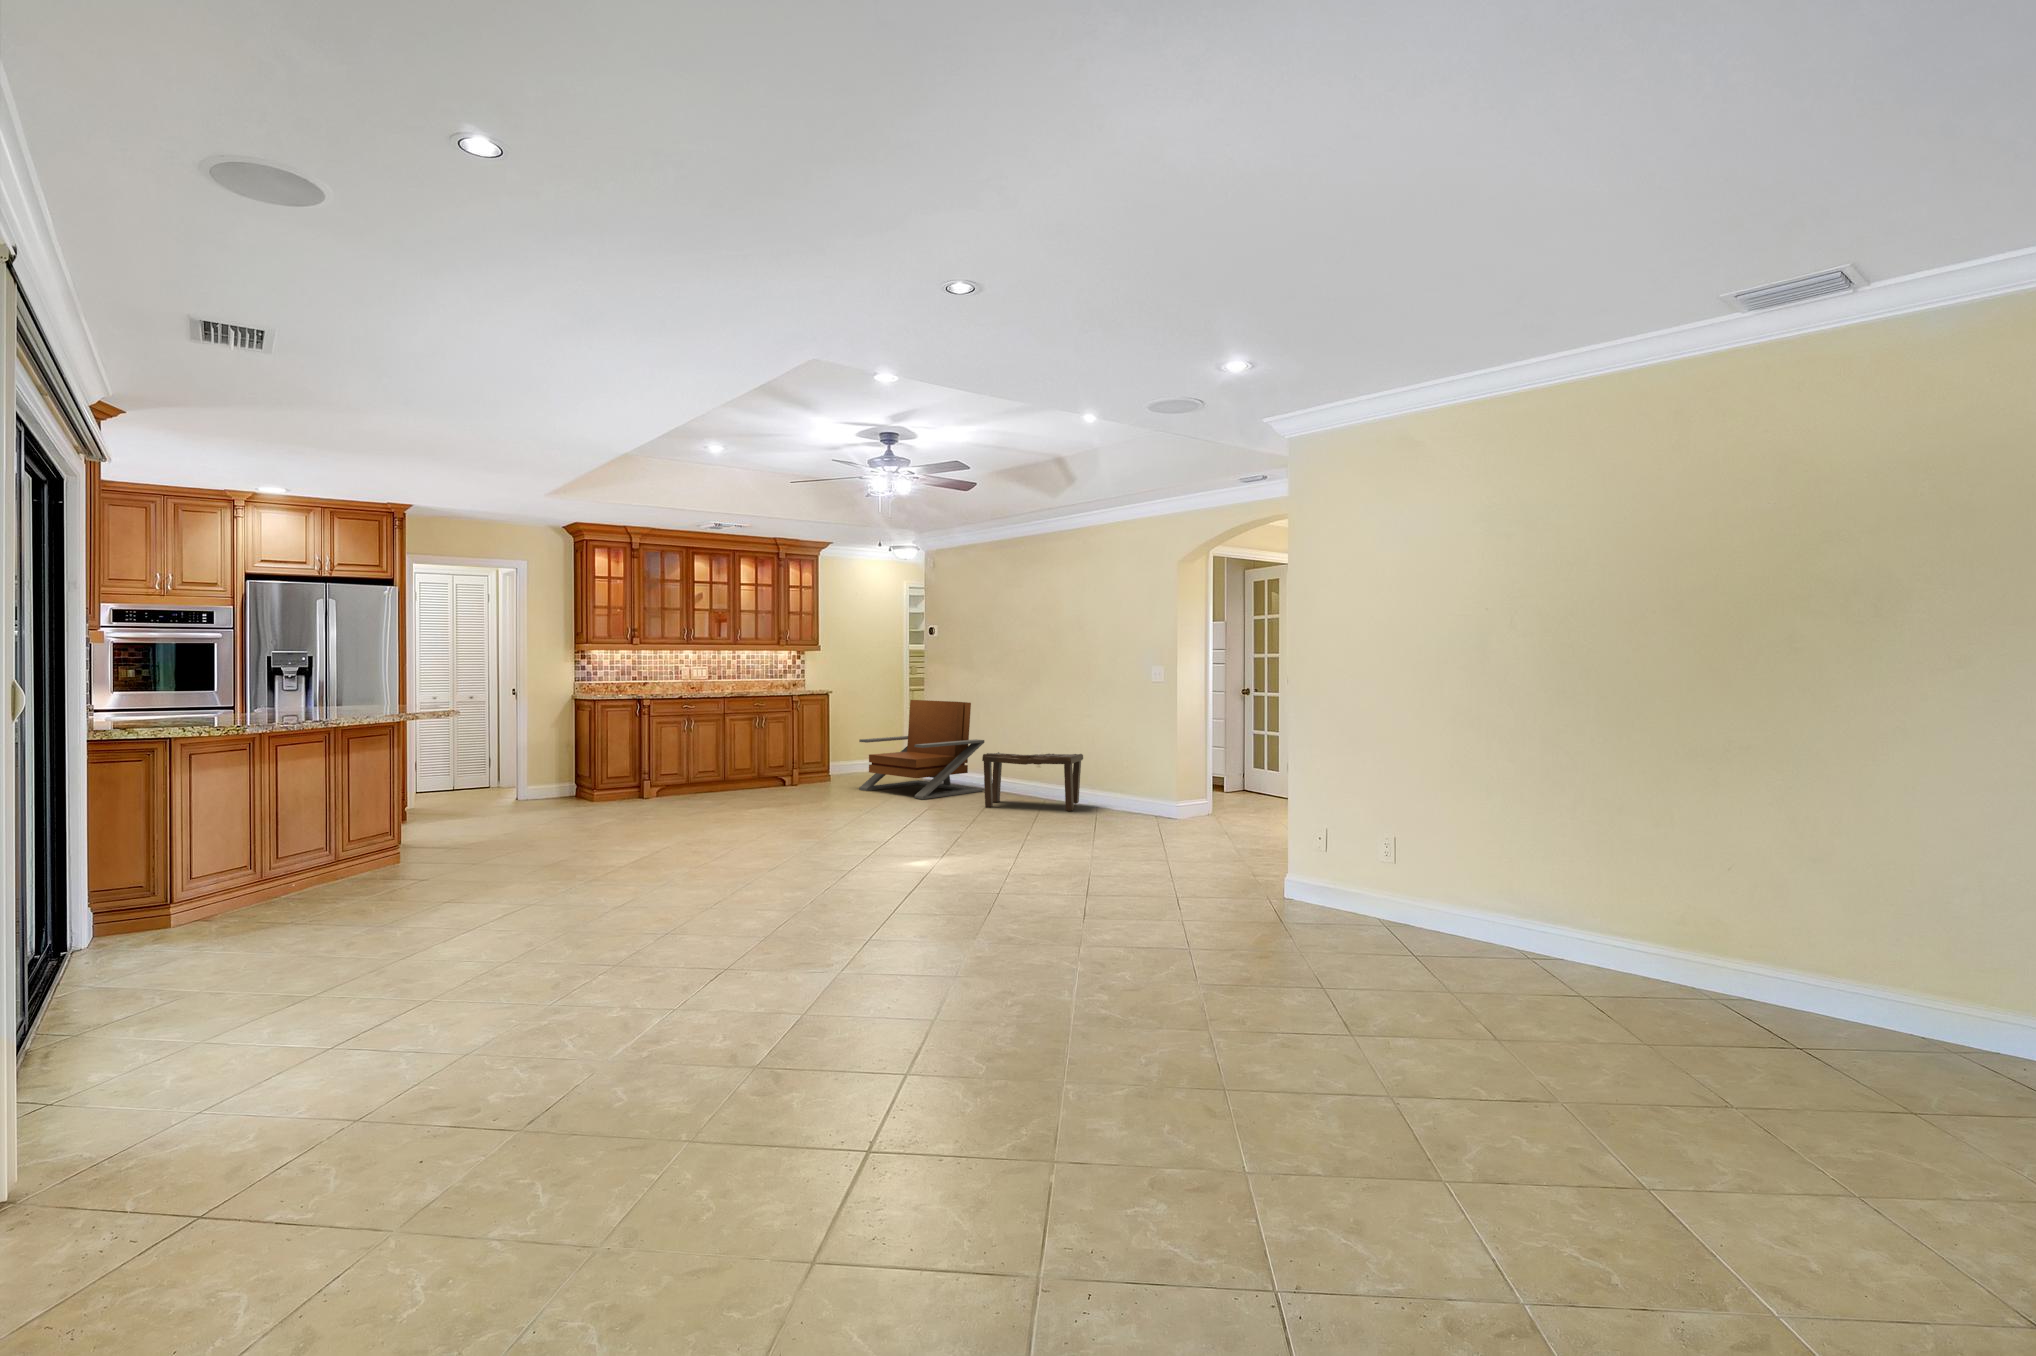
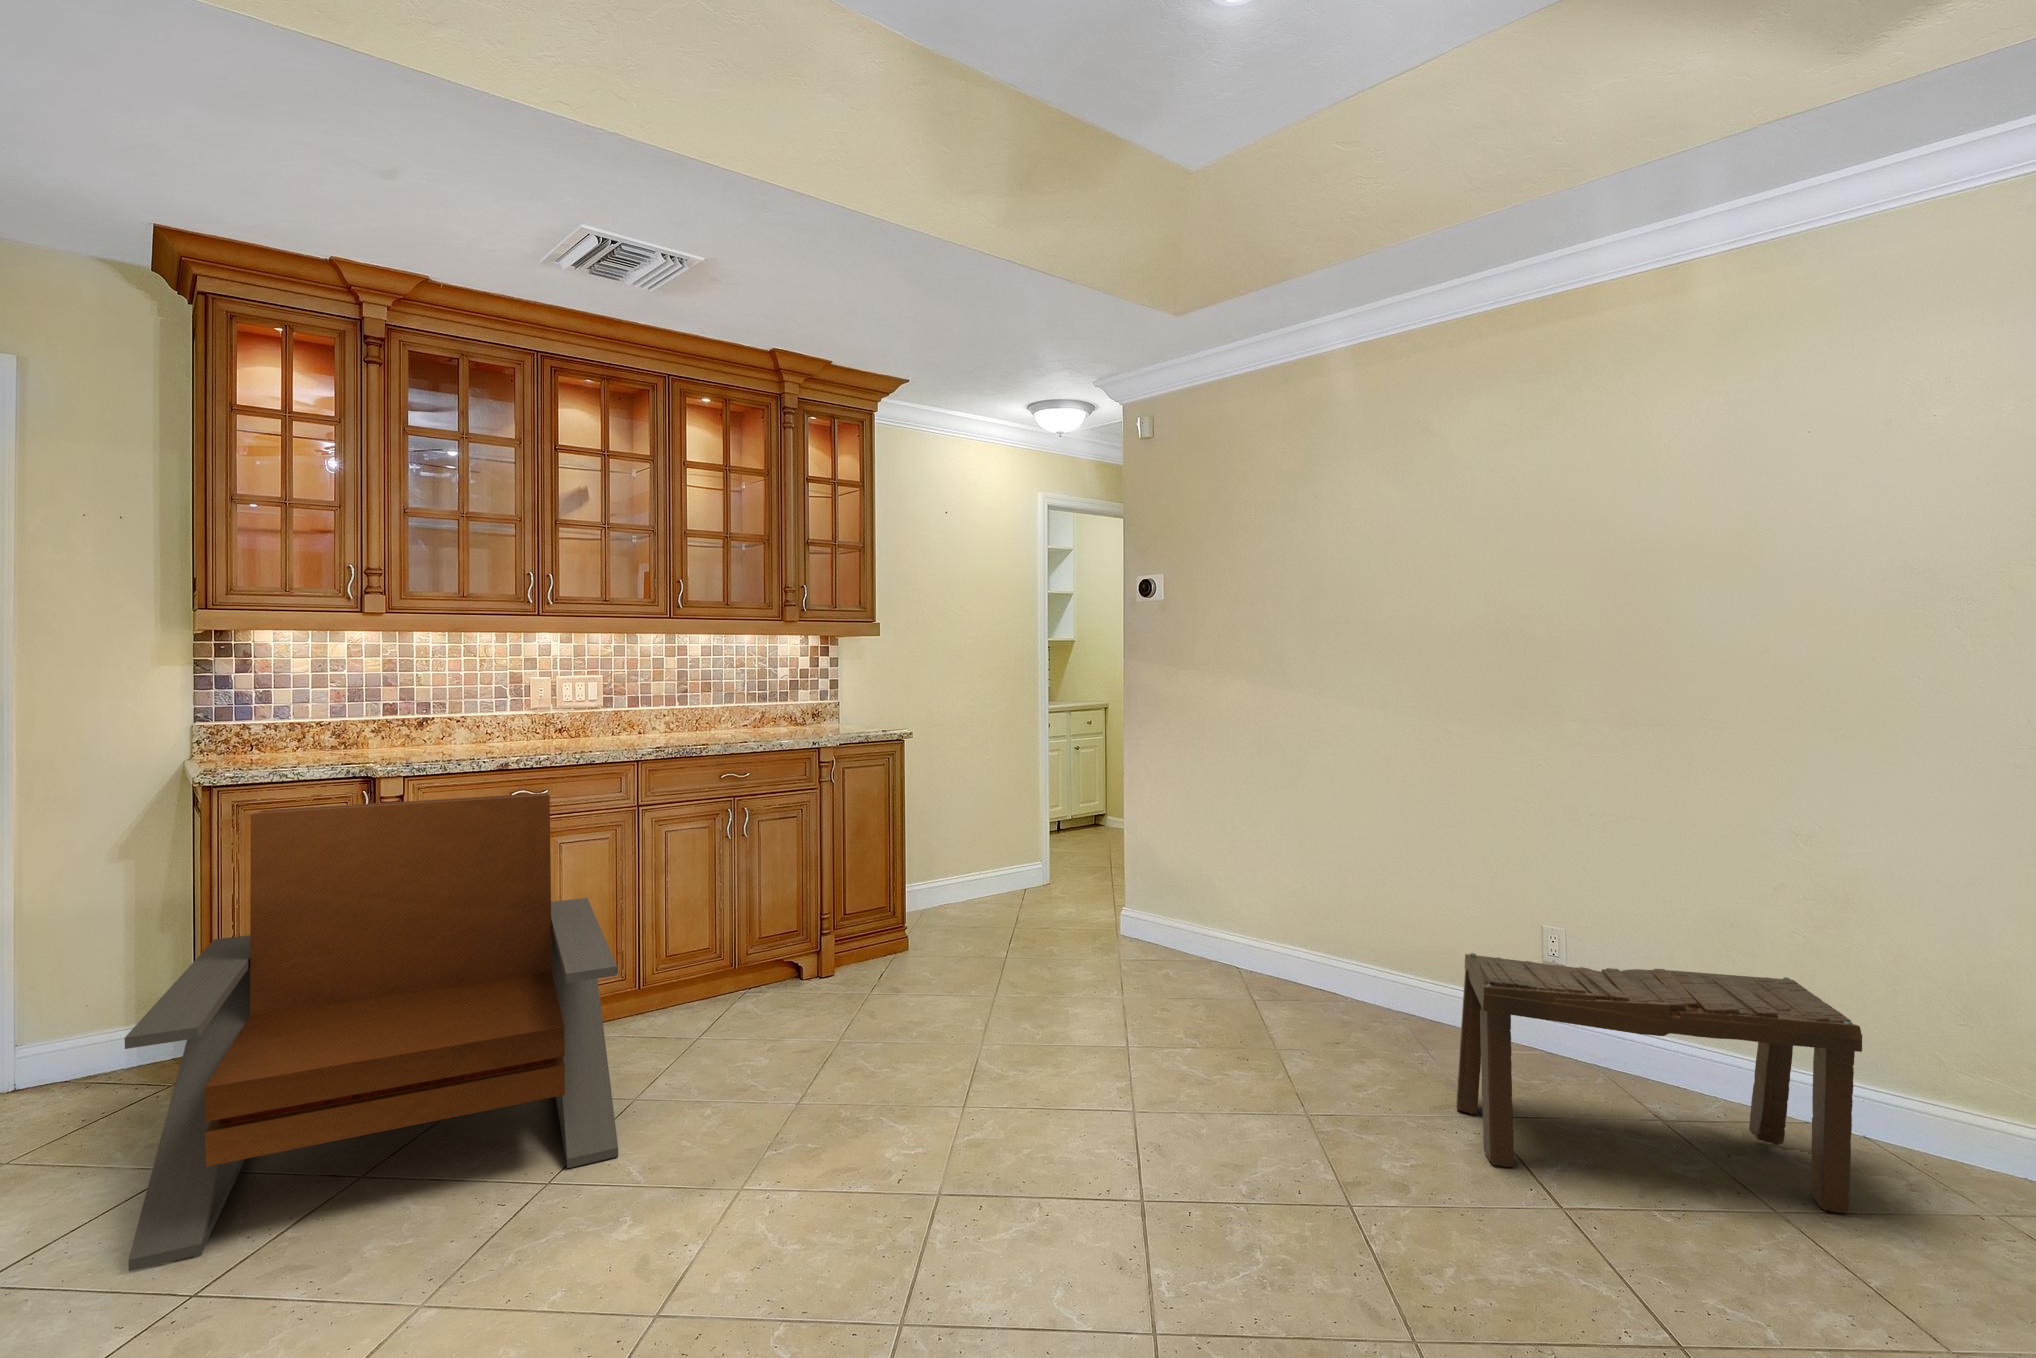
lounge chair: present [859,700,984,799] -> present [125,793,618,1271]

